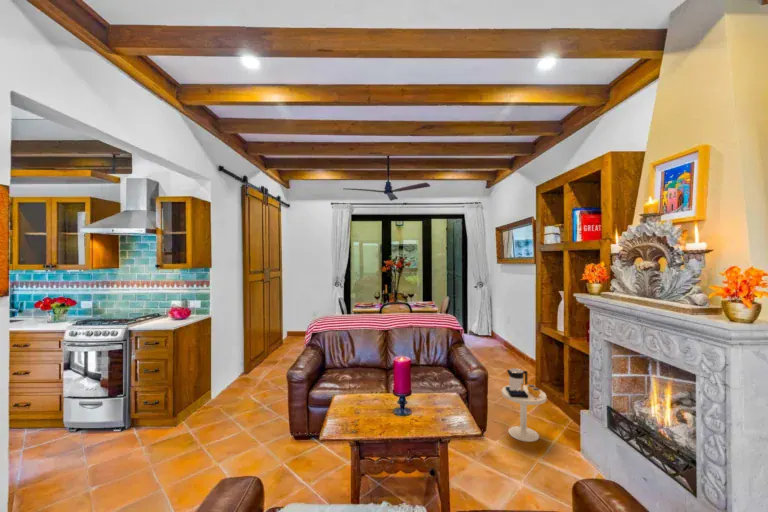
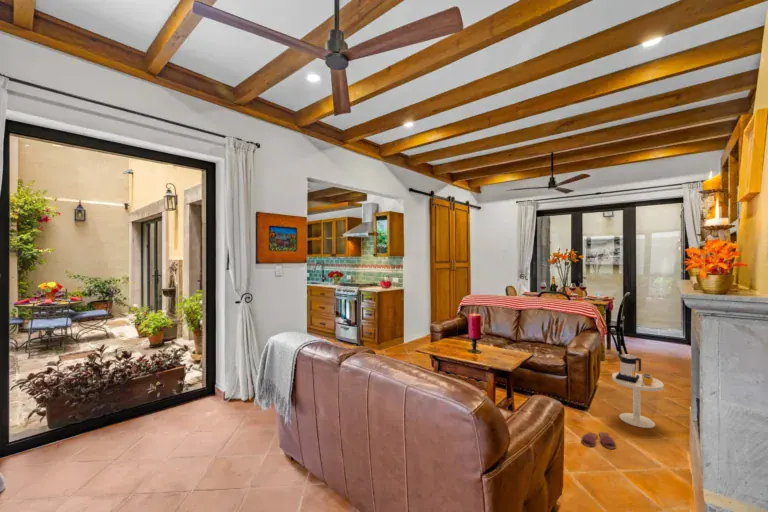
slippers: none [513,463,546,492] -> present [581,432,616,449]

